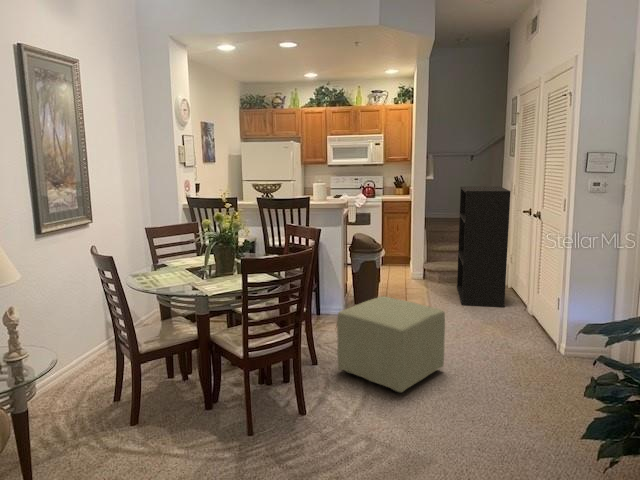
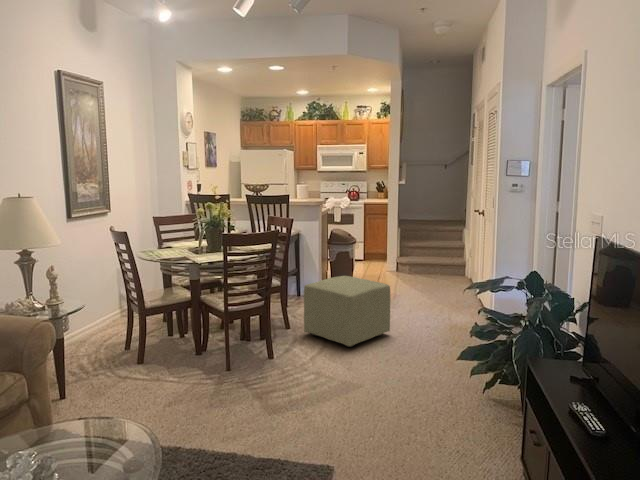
bookshelf: present [457,186,510,307] -> none [423,190,463,294]

